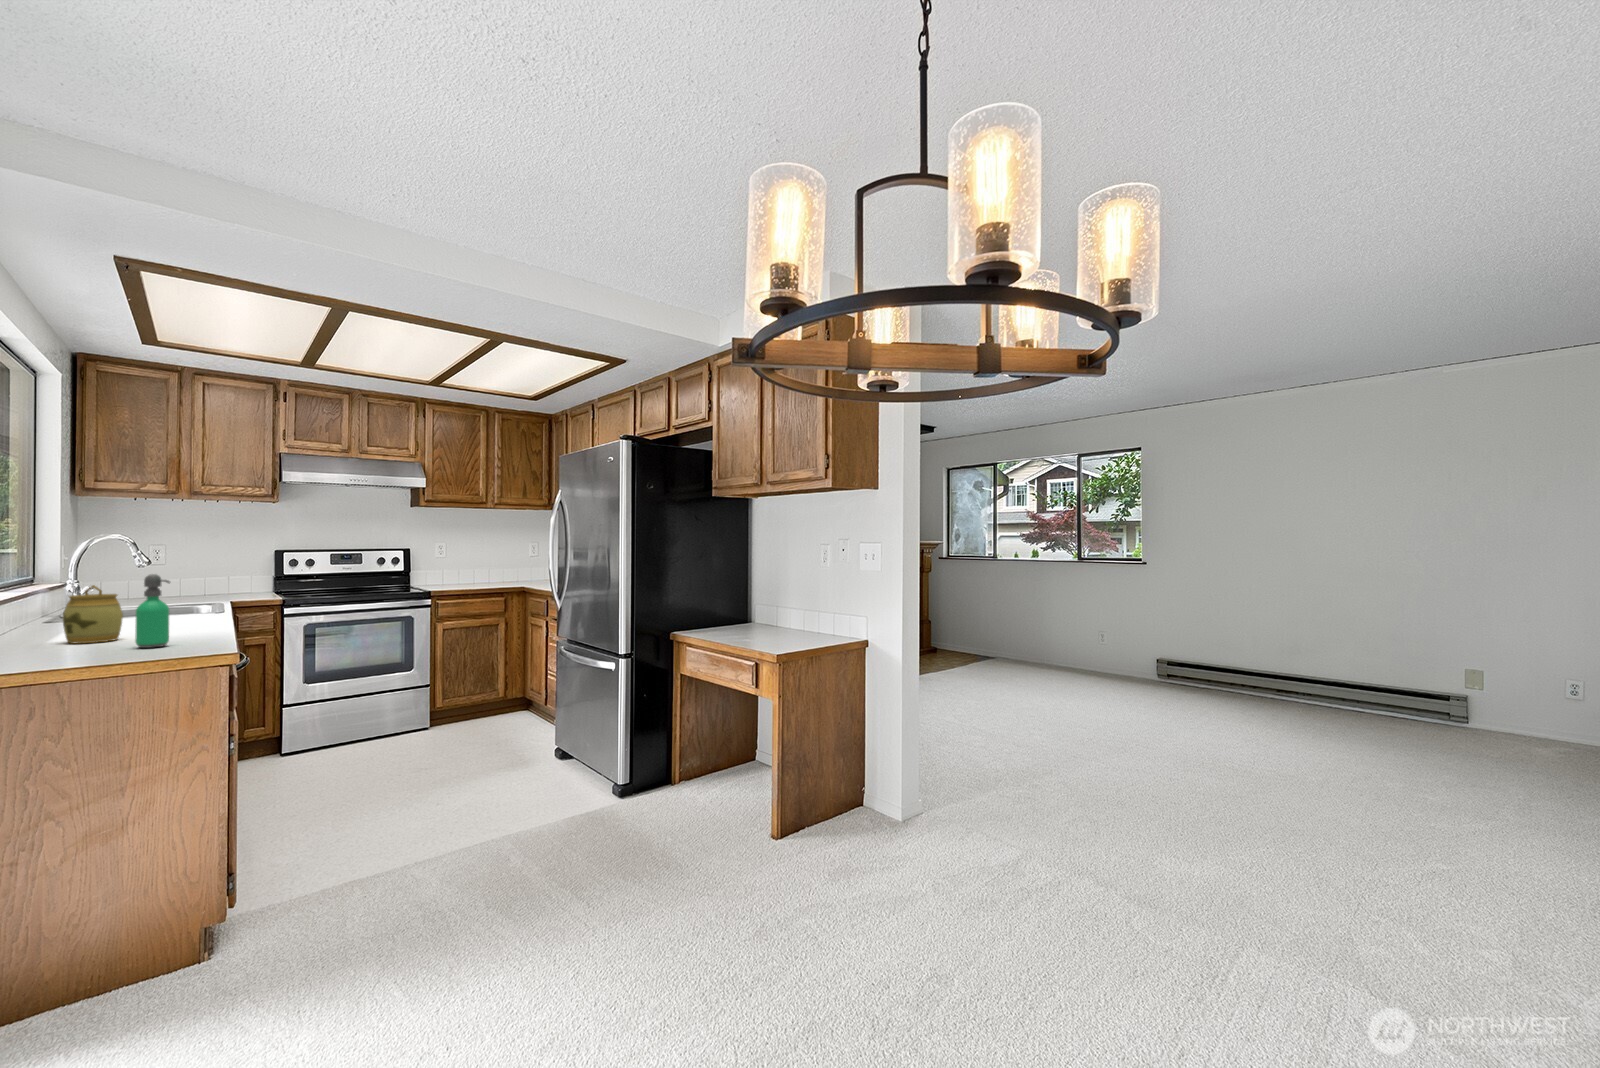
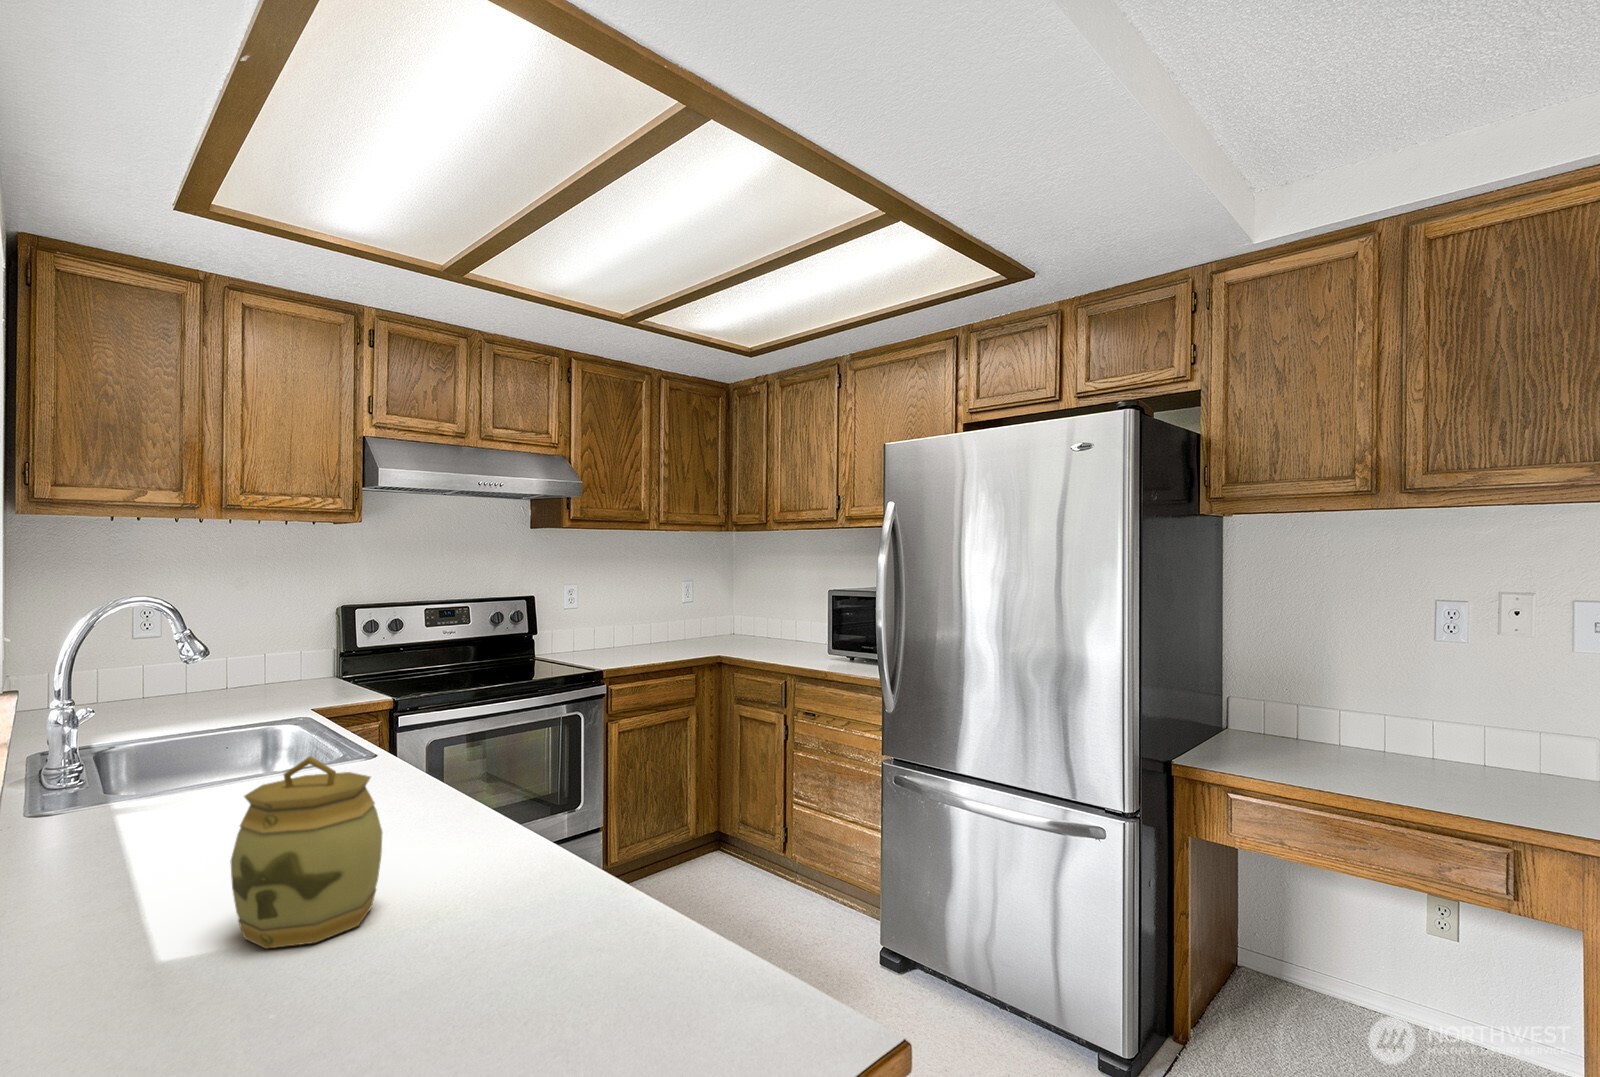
soap dispenser: present [135,574,170,648] -> none [527,730,628,976]

